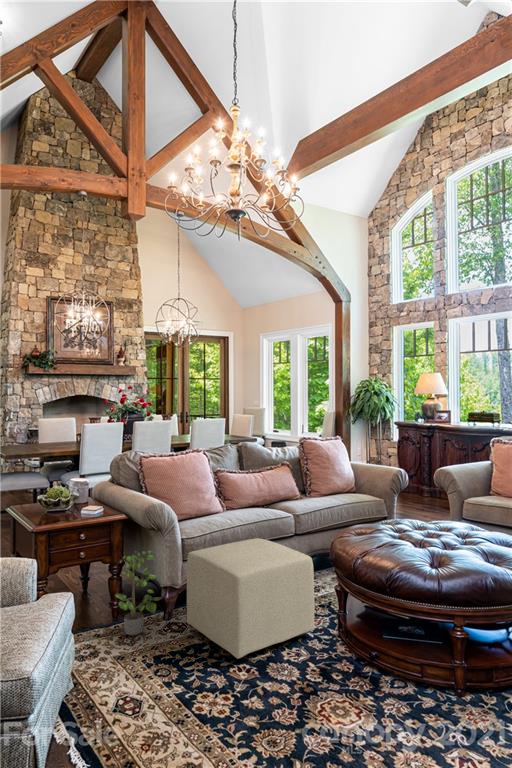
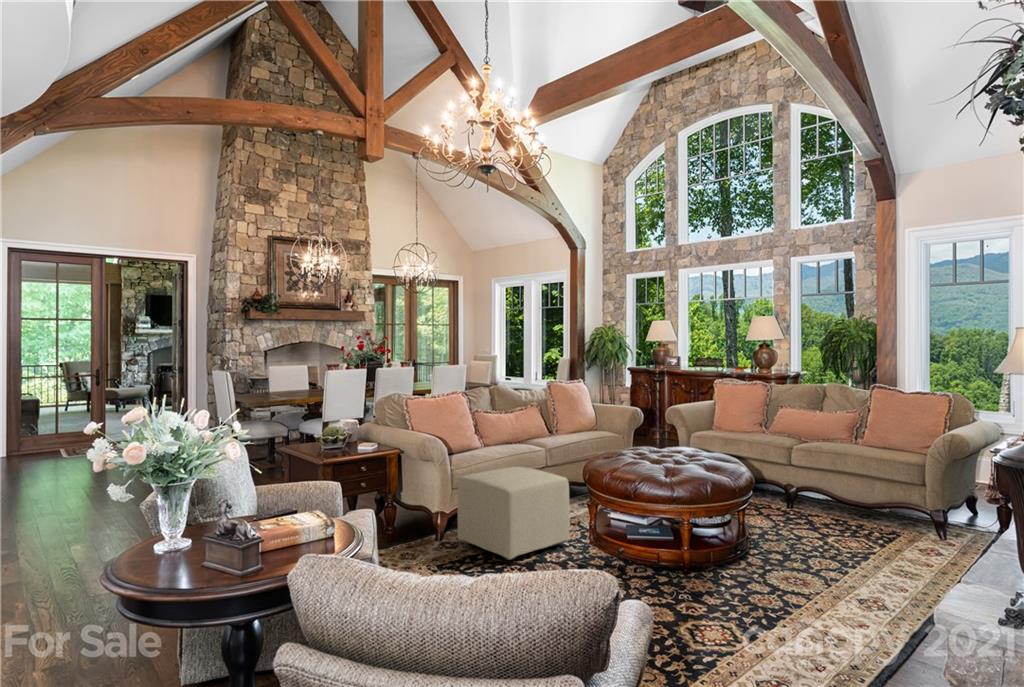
potted plant: present [115,551,162,635] -> none [395,474,437,549]

